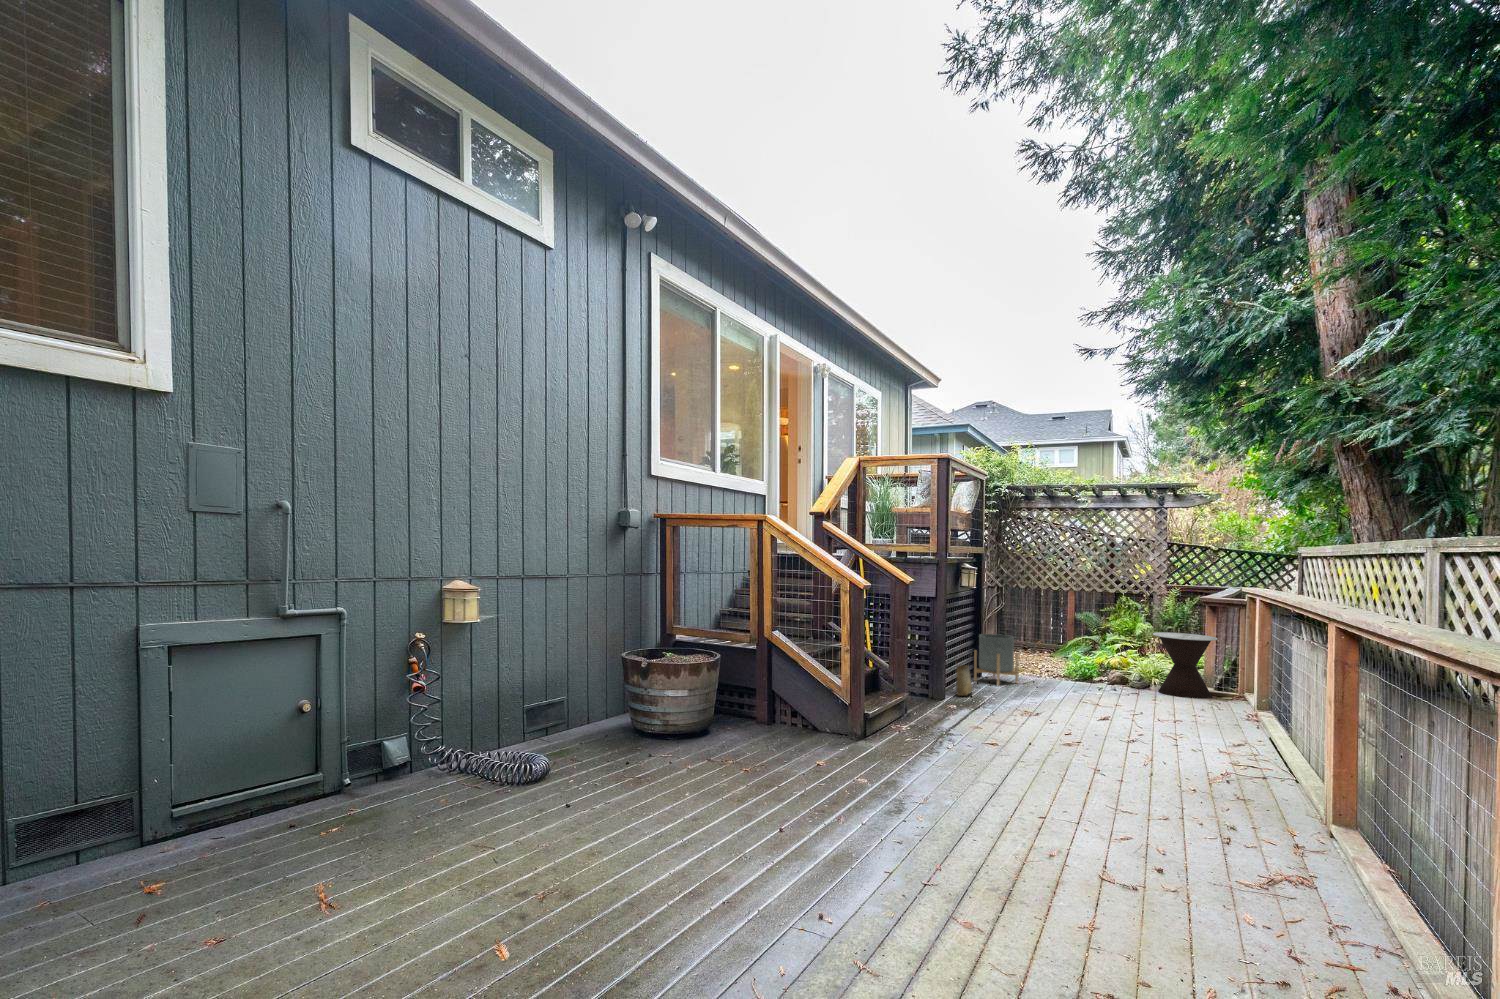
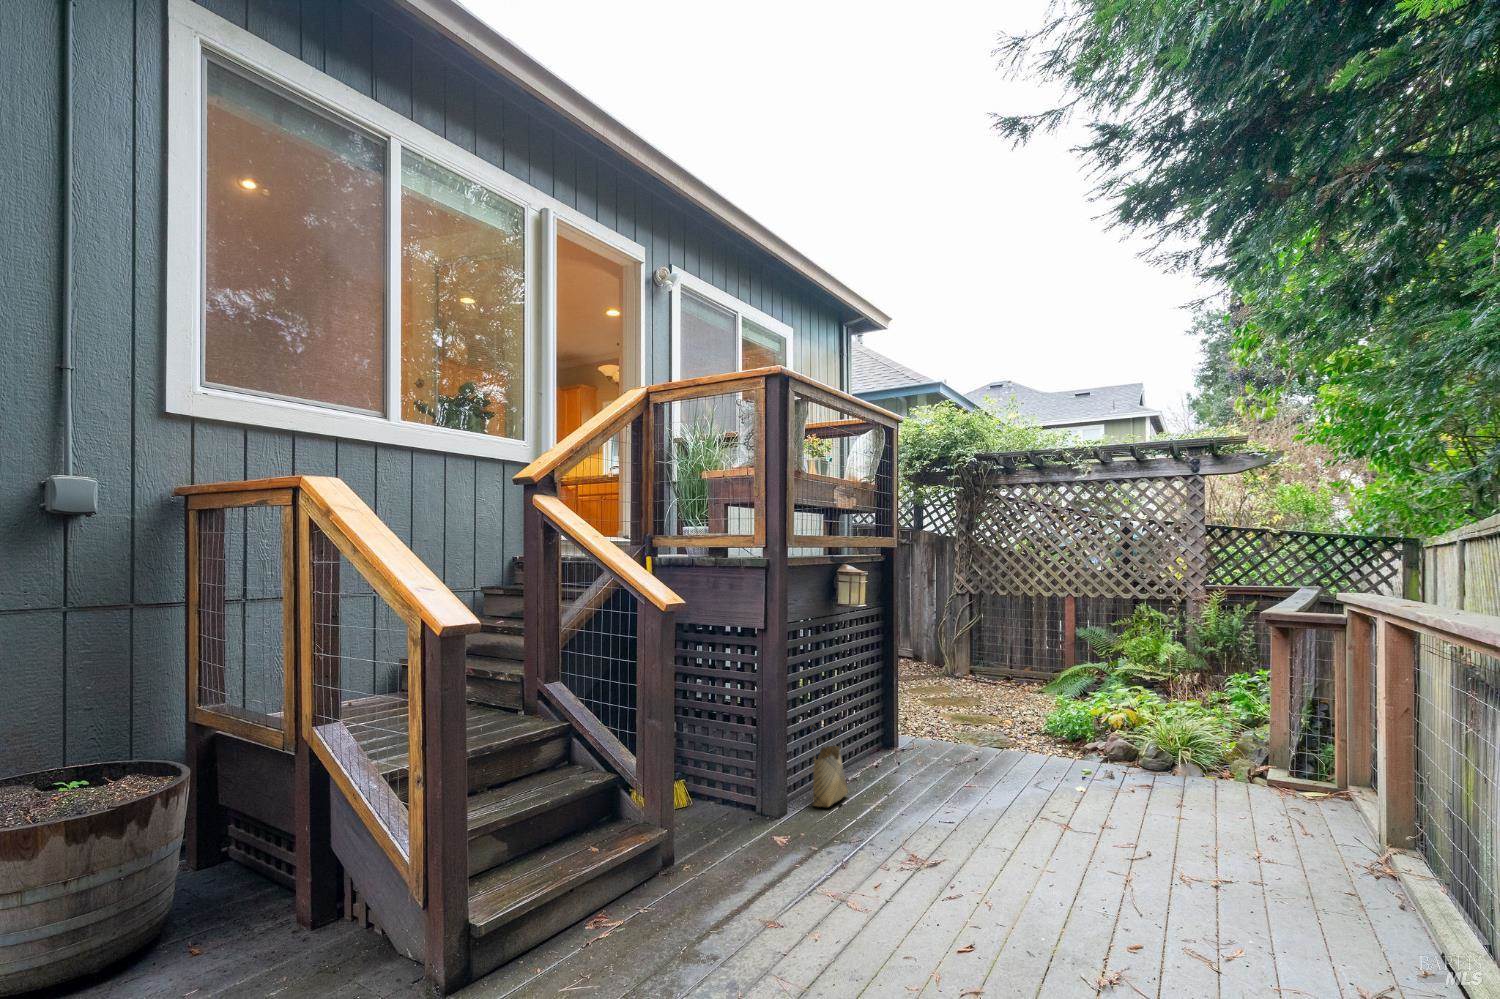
side table: present [1153,632,1218,699] -> none [1177,674,1294,799]
planter: present [974,634,1019,686] -> none [876,680,949,773]

